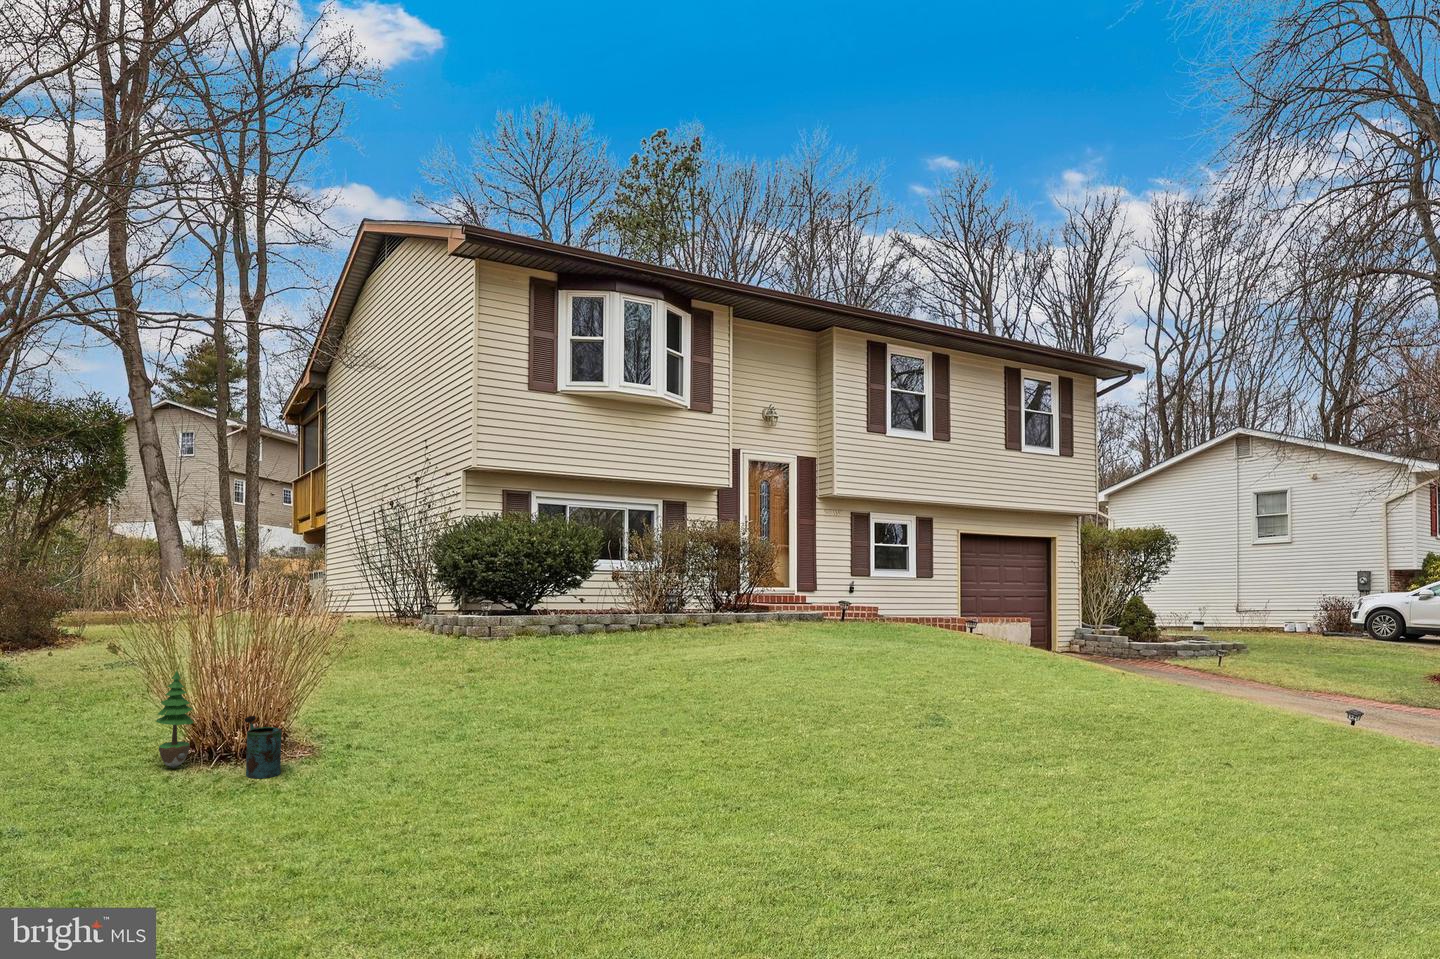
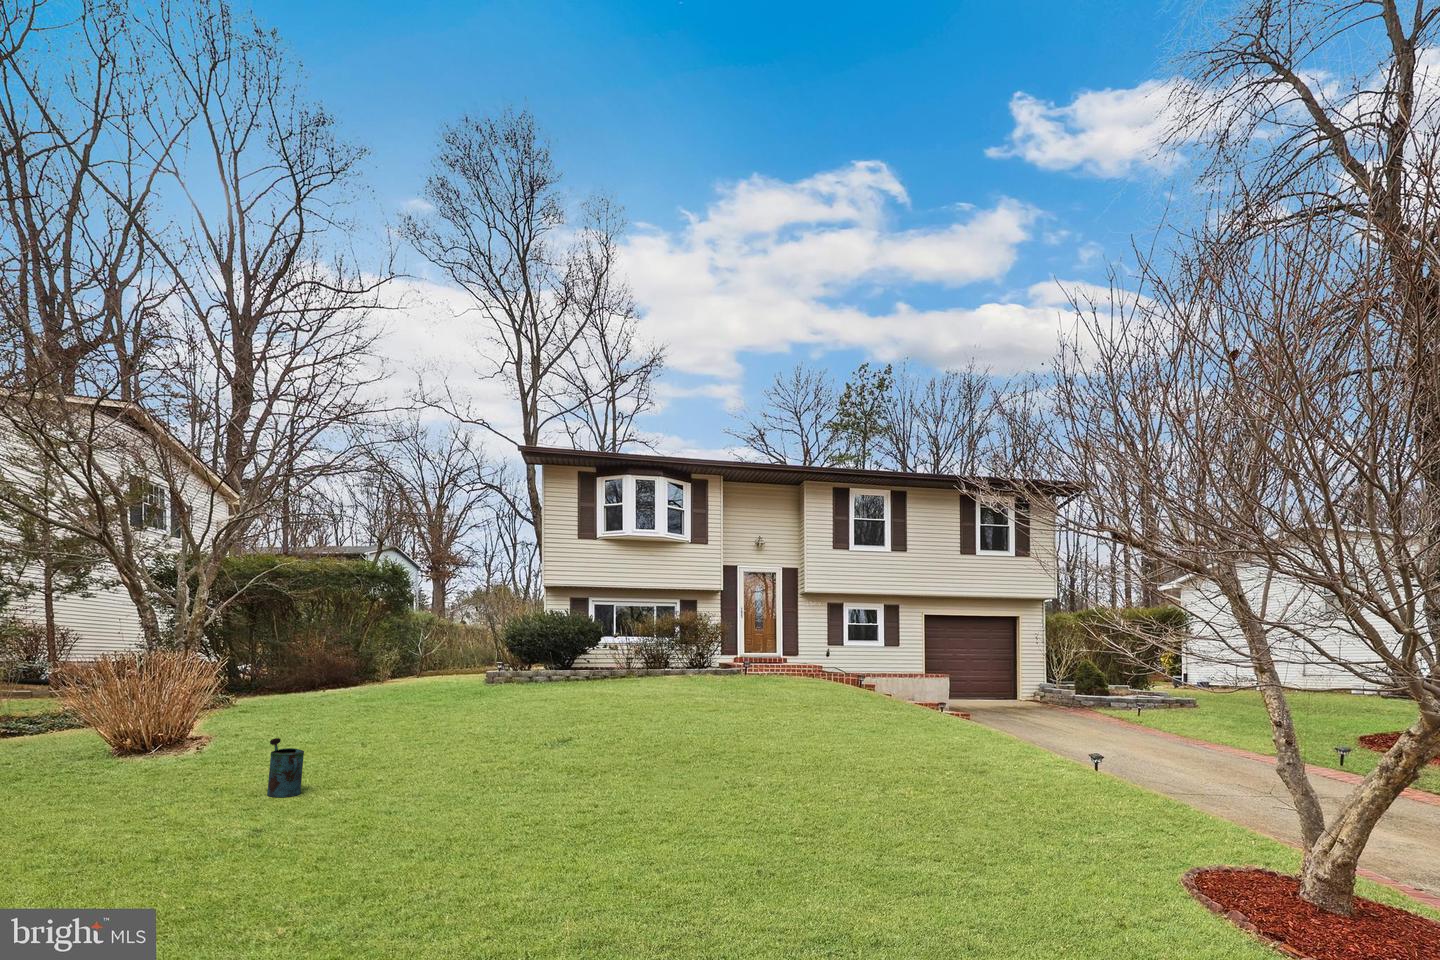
potted tree: present [156,670,194,768] -> none [184,692,222,788]

